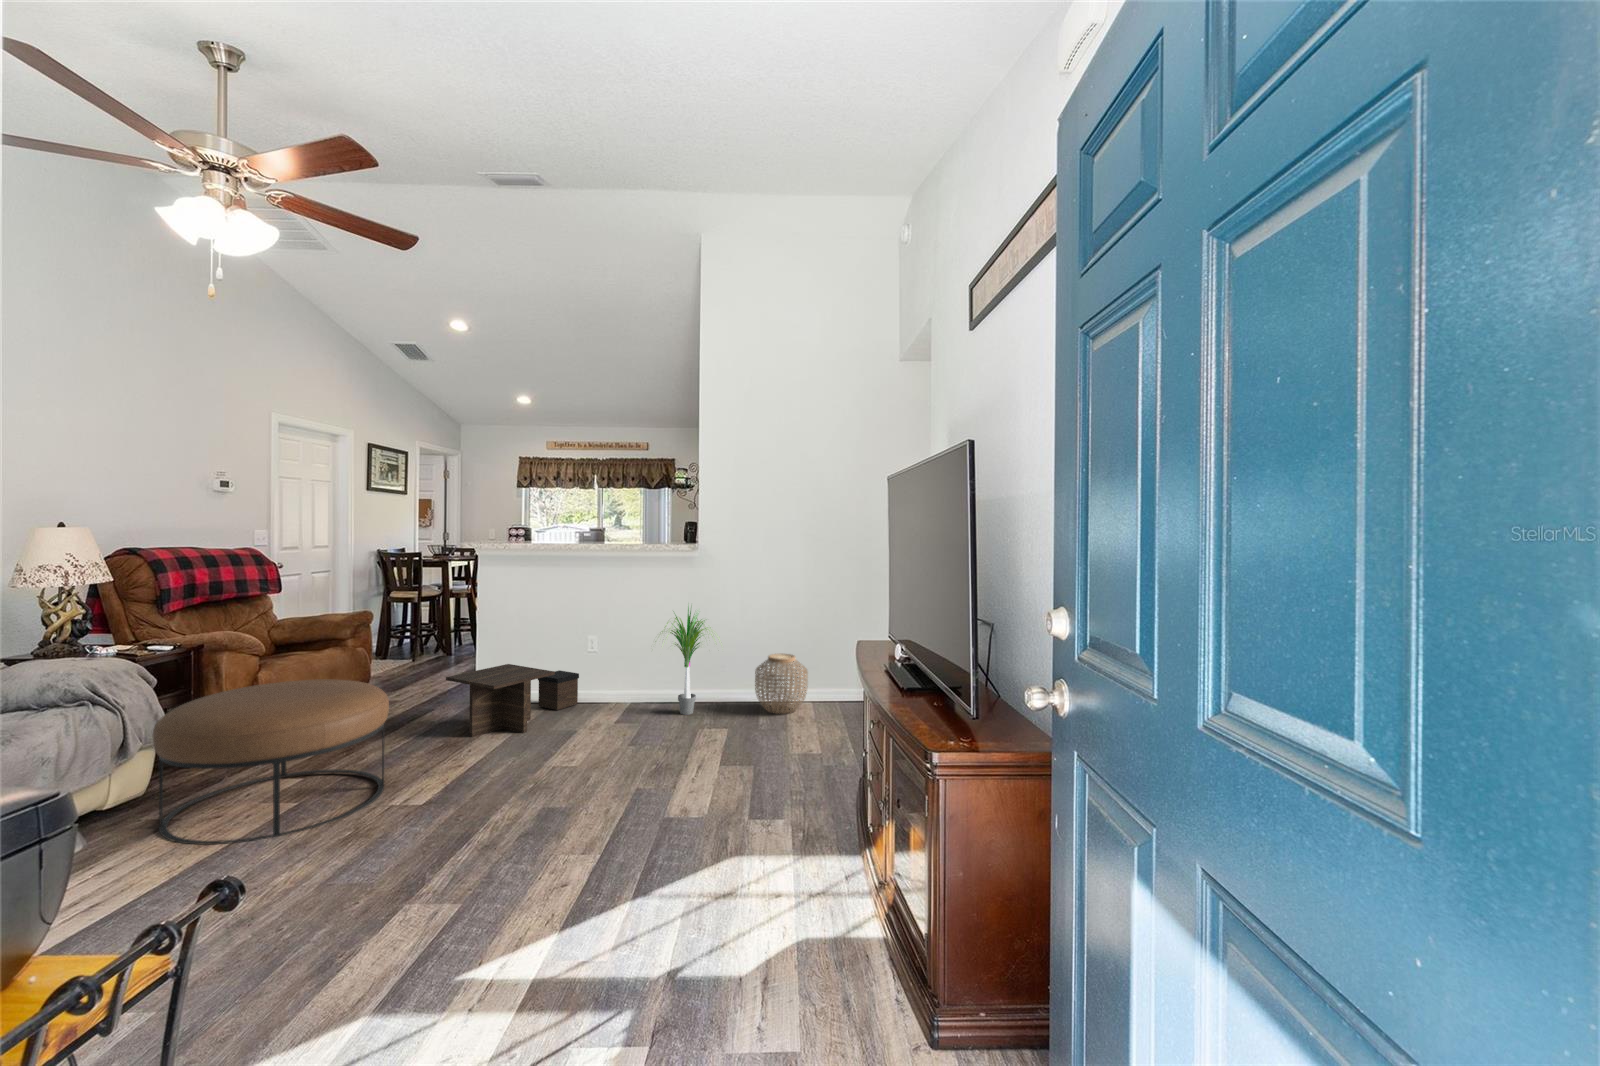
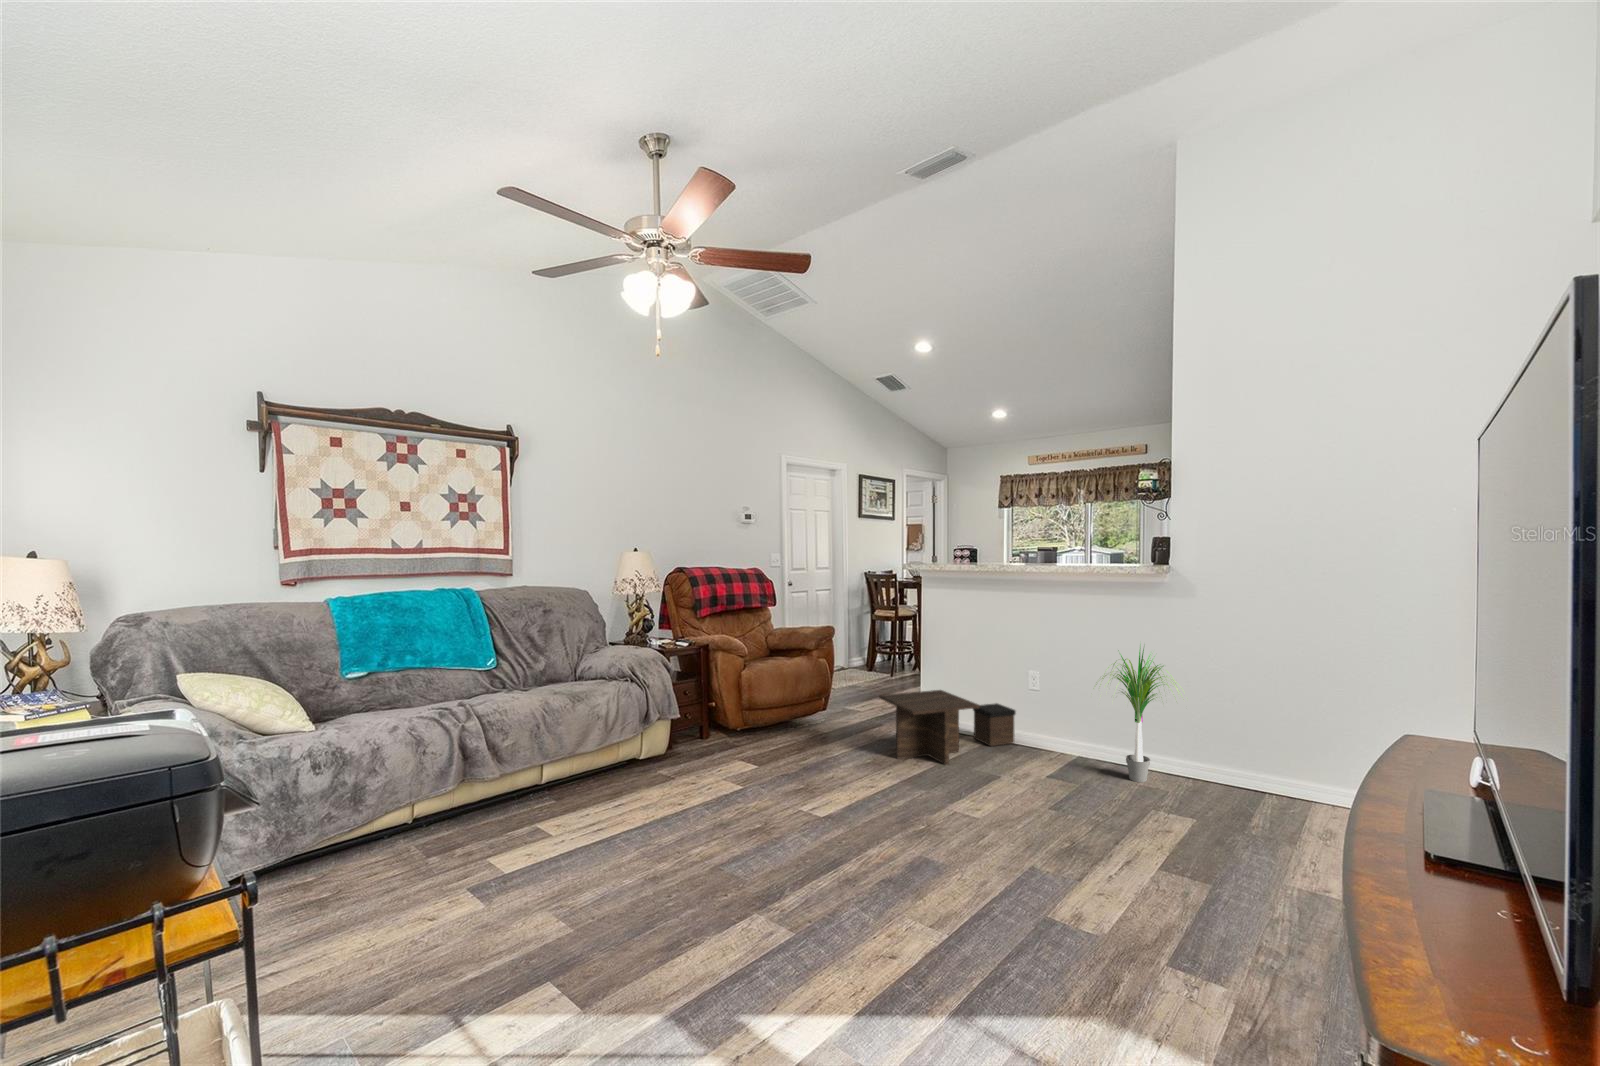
woven basket: present [755,654,808,714] -> none [1237,723,1325,811]
ottoman: present [152,679,389,845] -> none [649,682,809,817]

